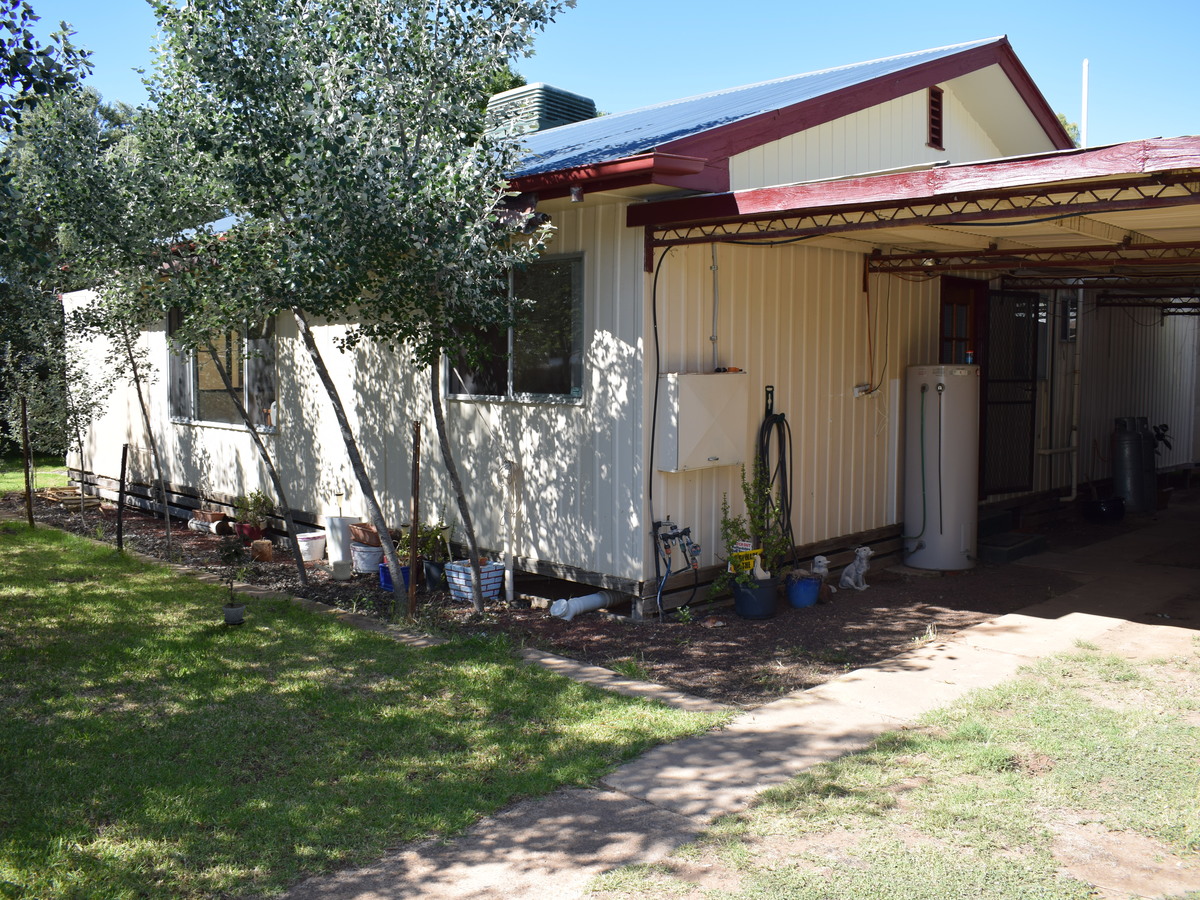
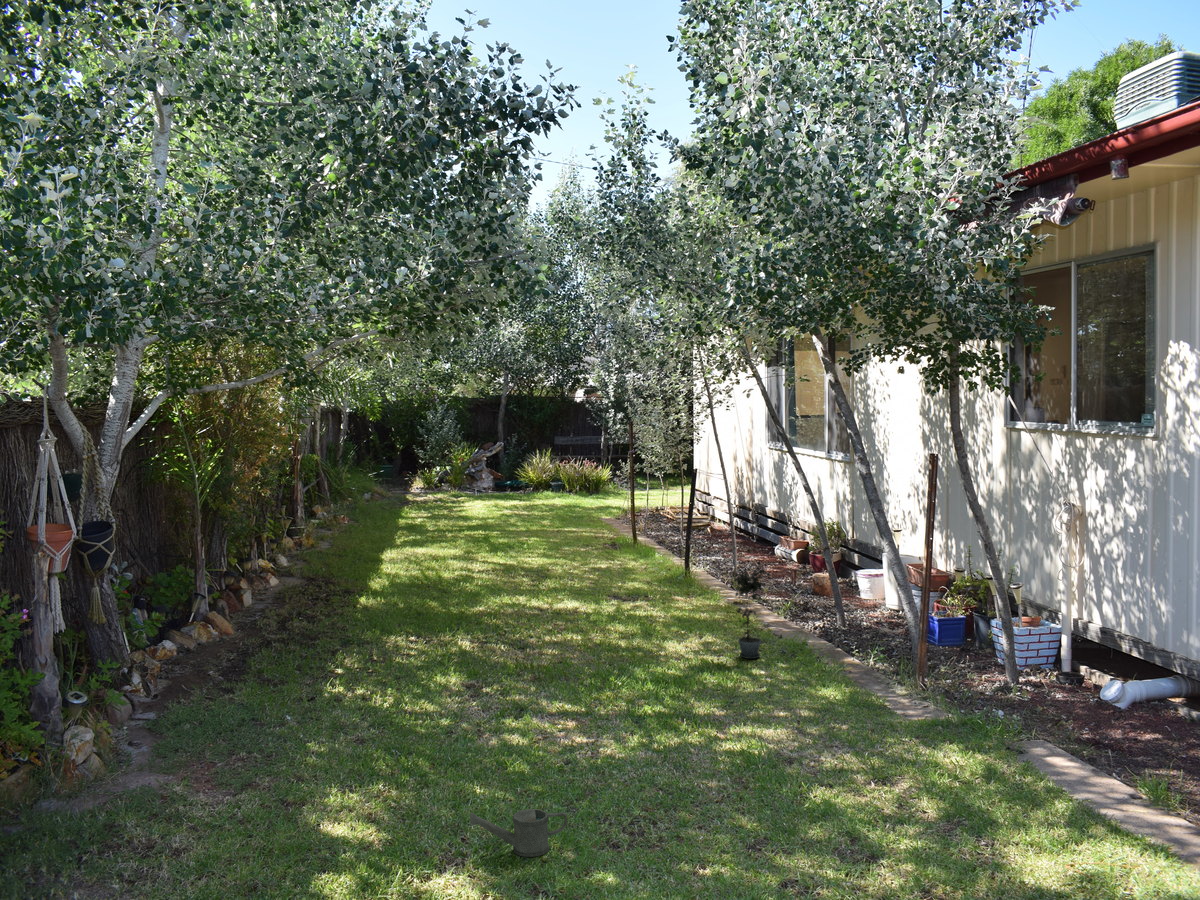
watering can: present [314,560,357,580] -> present [470,809,567,857]

